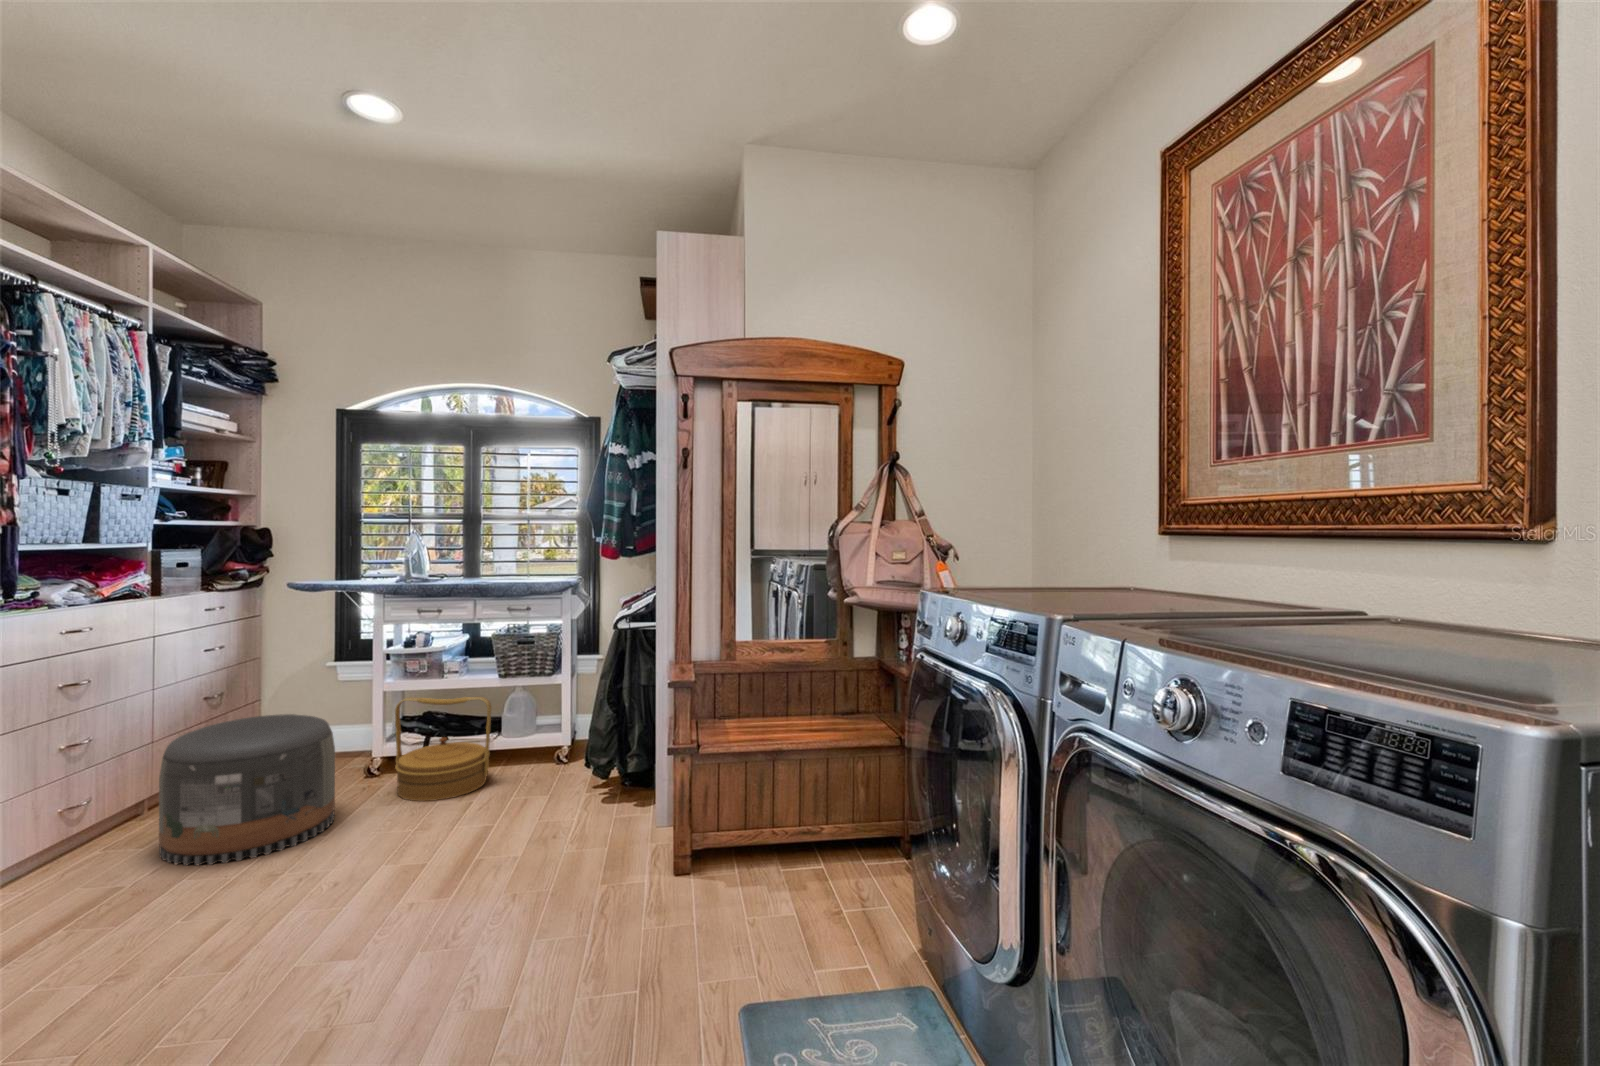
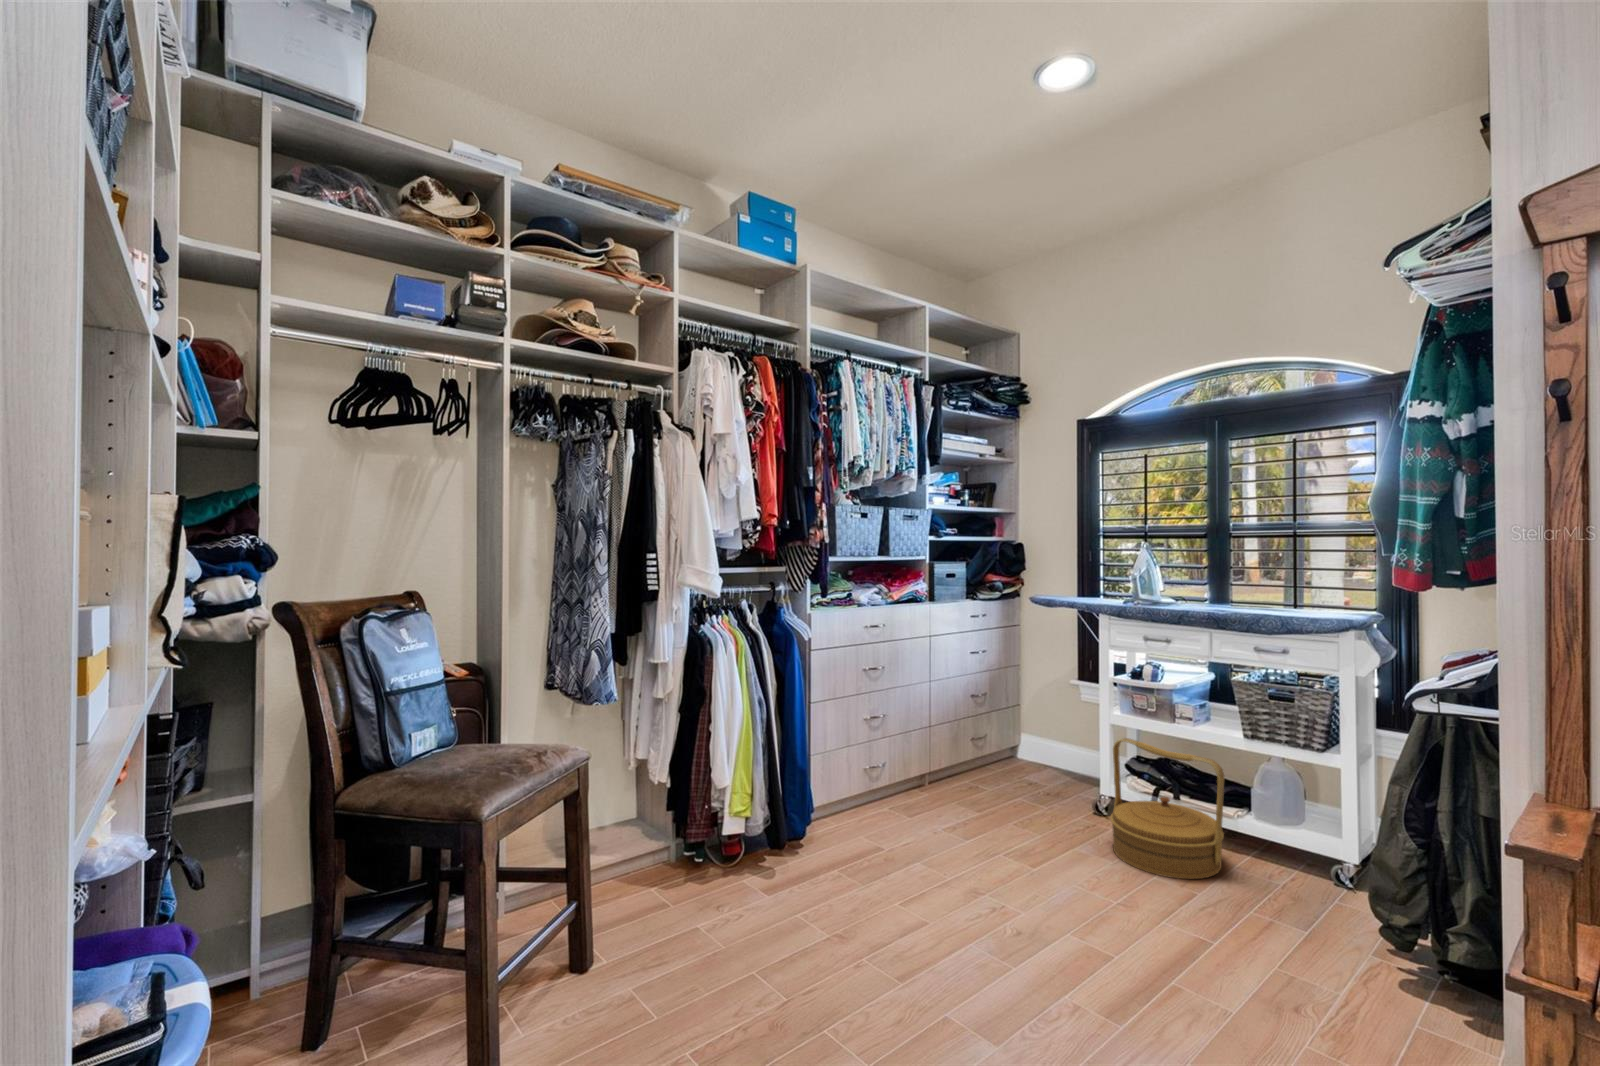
pouf: present [159,714,335,866] -> none [908,723,1044,867]

